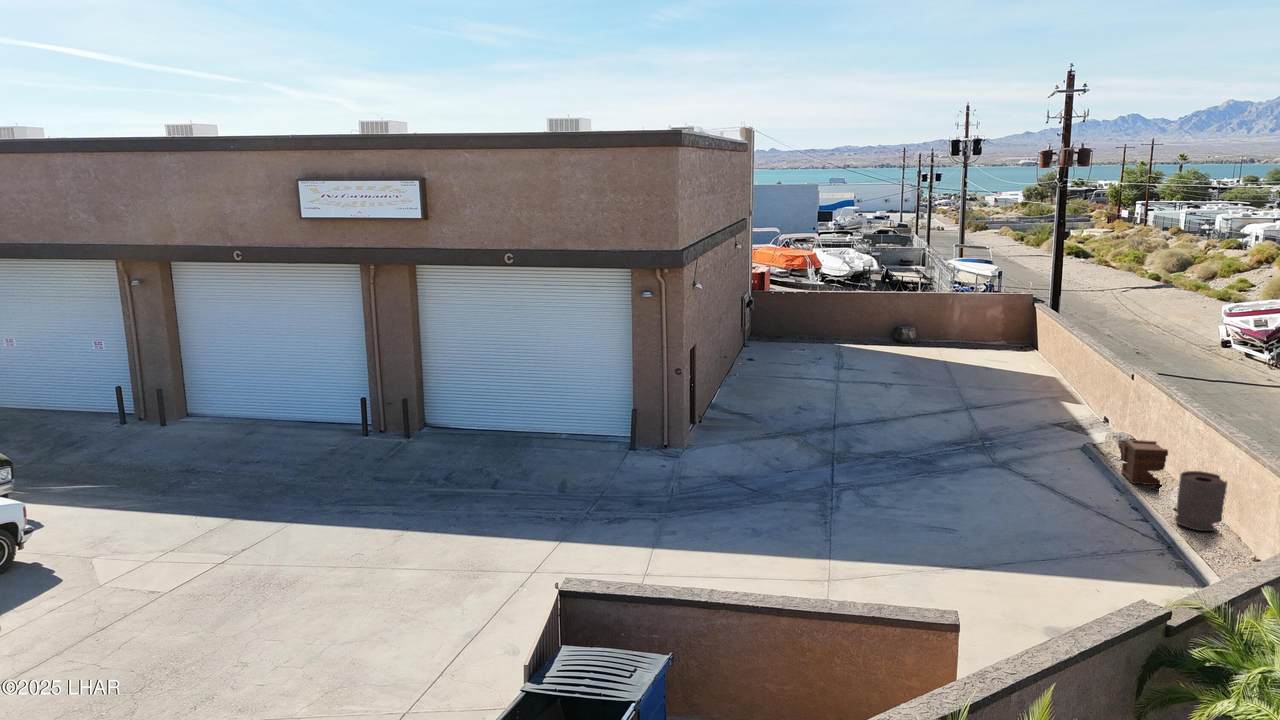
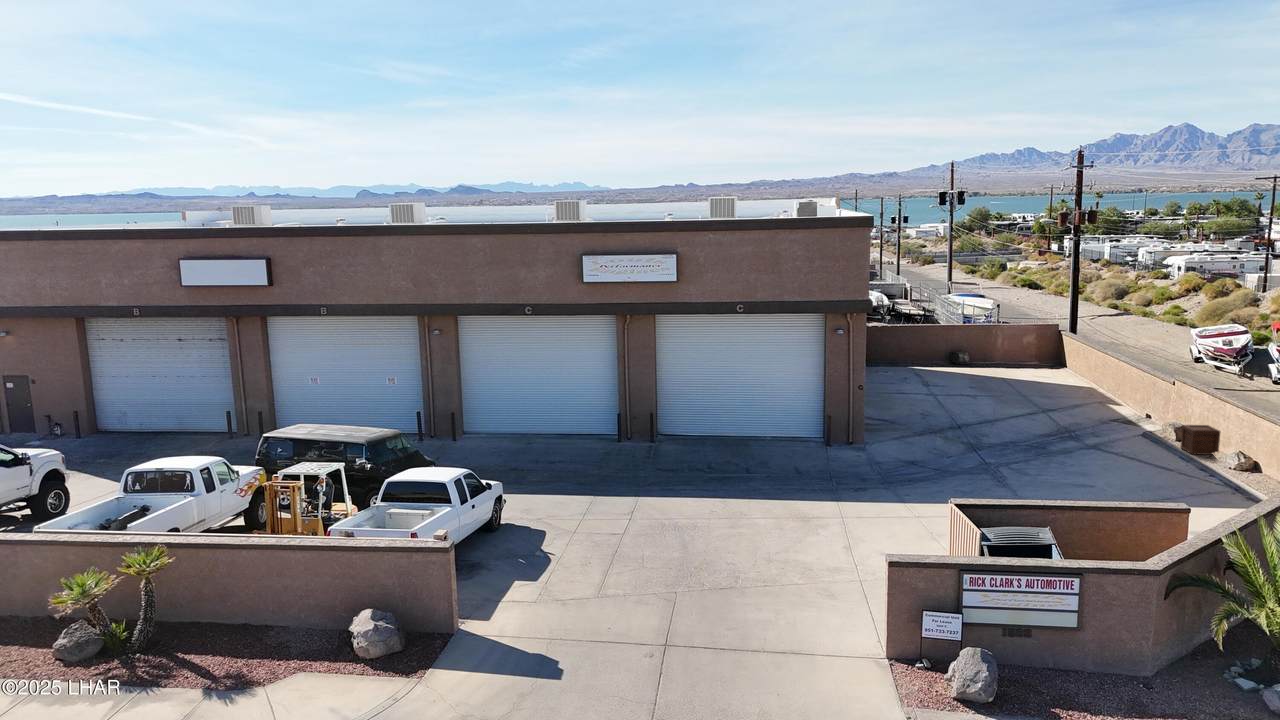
trash can: present [1175,471,1227,531] -> none [1234,441,1269,480]

